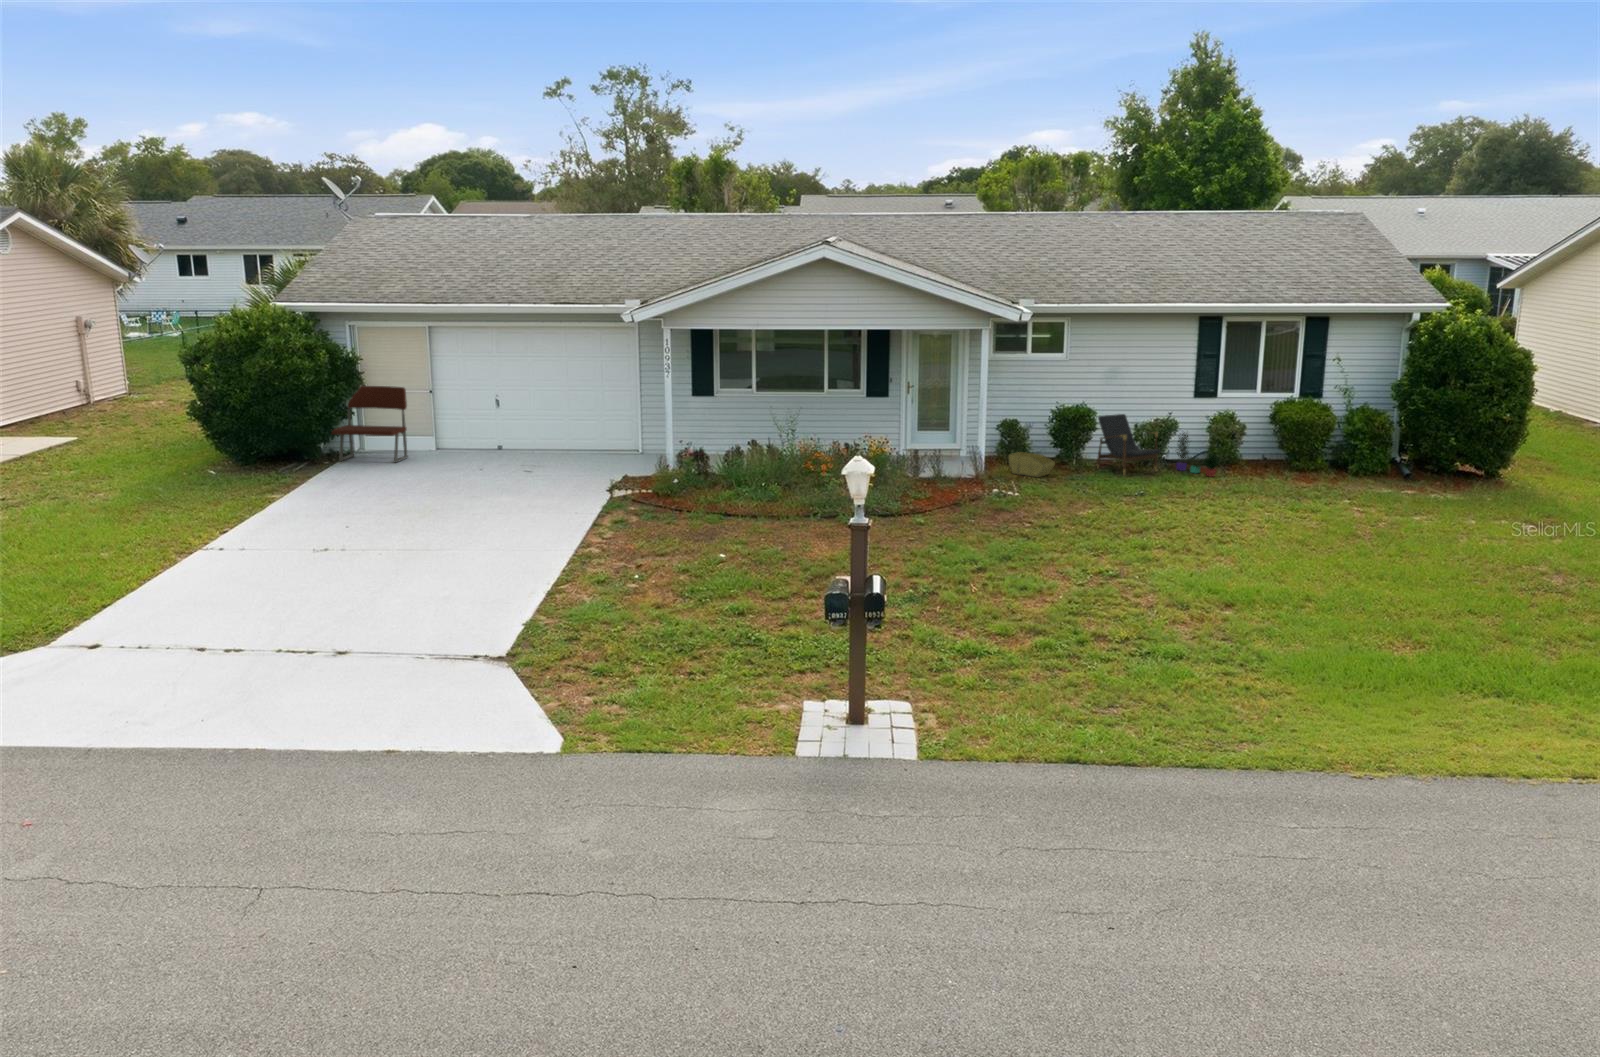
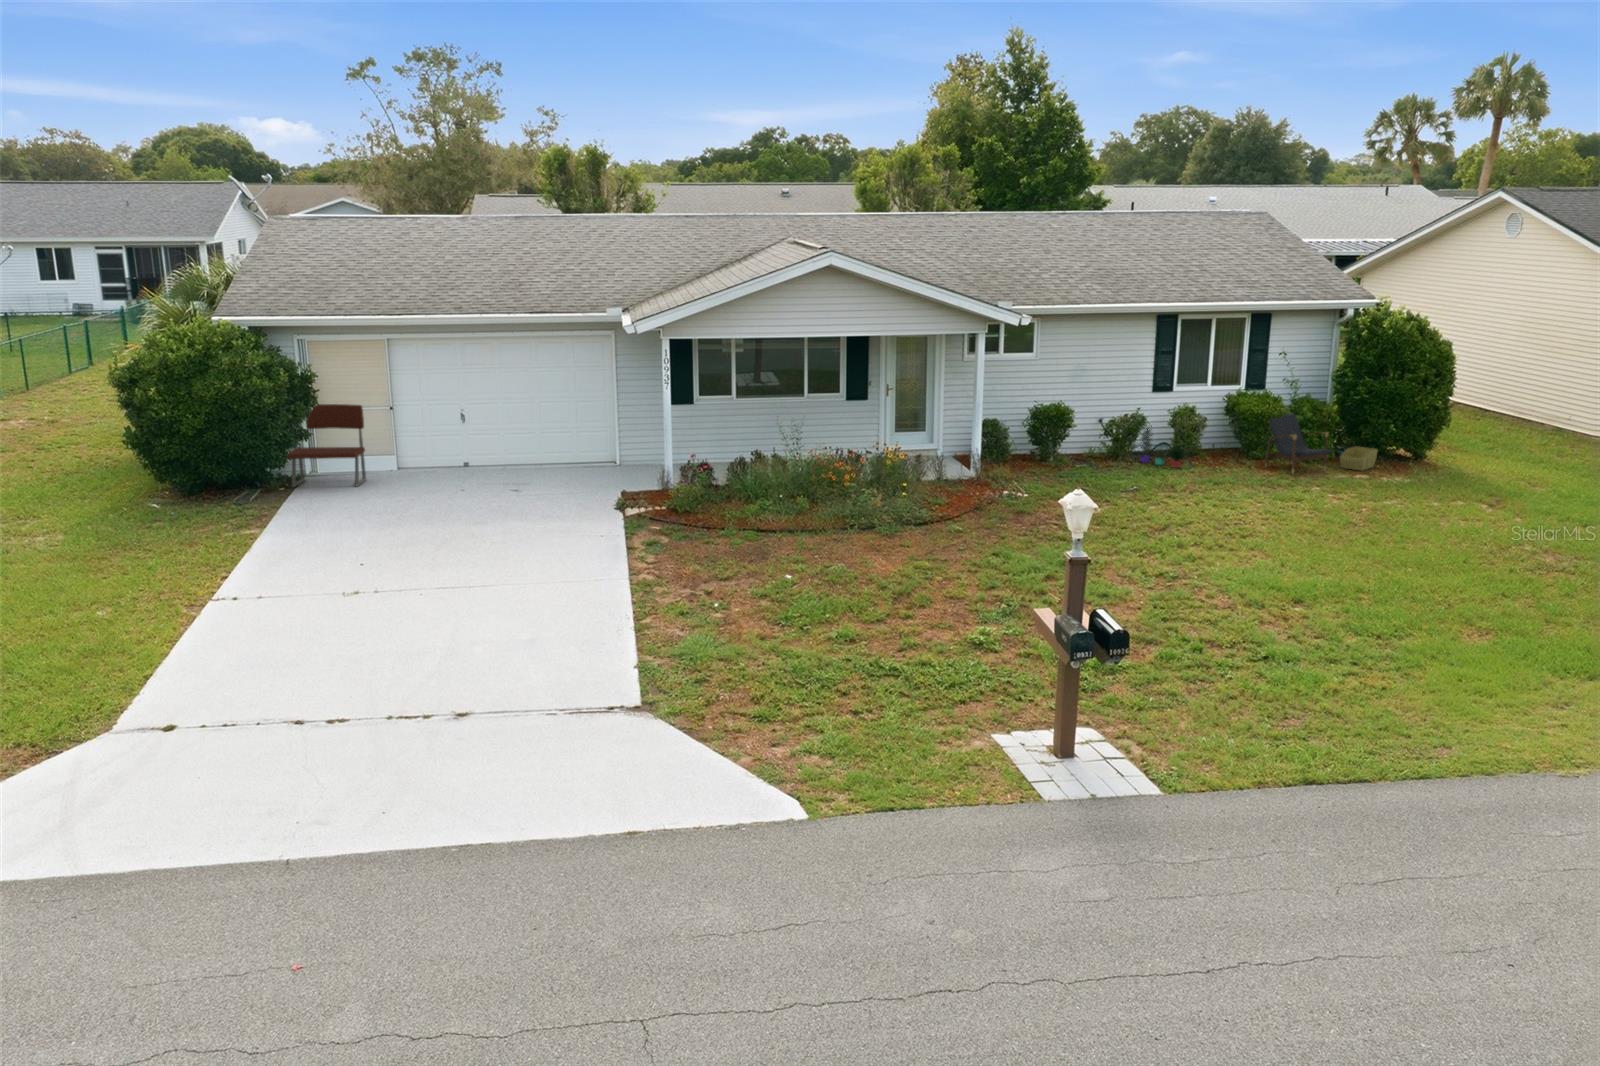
lounge chair: present [1097,414,1161,475] -> present [1265,414,1331,474]
storage bin: present [1008,452,1055,477] -> present [1339,446,1378,471]

